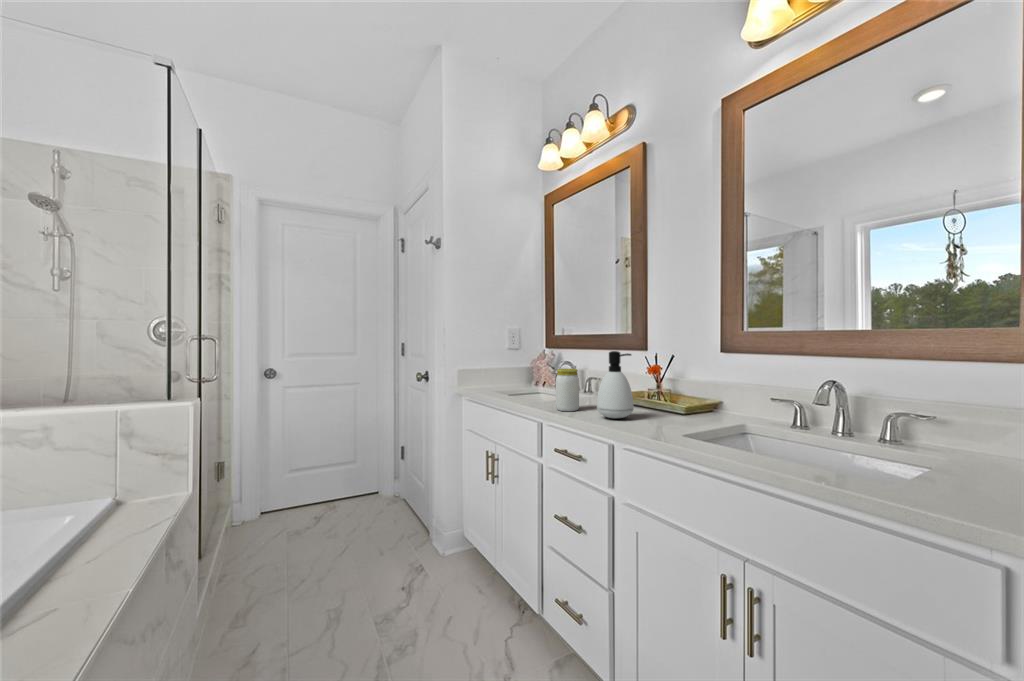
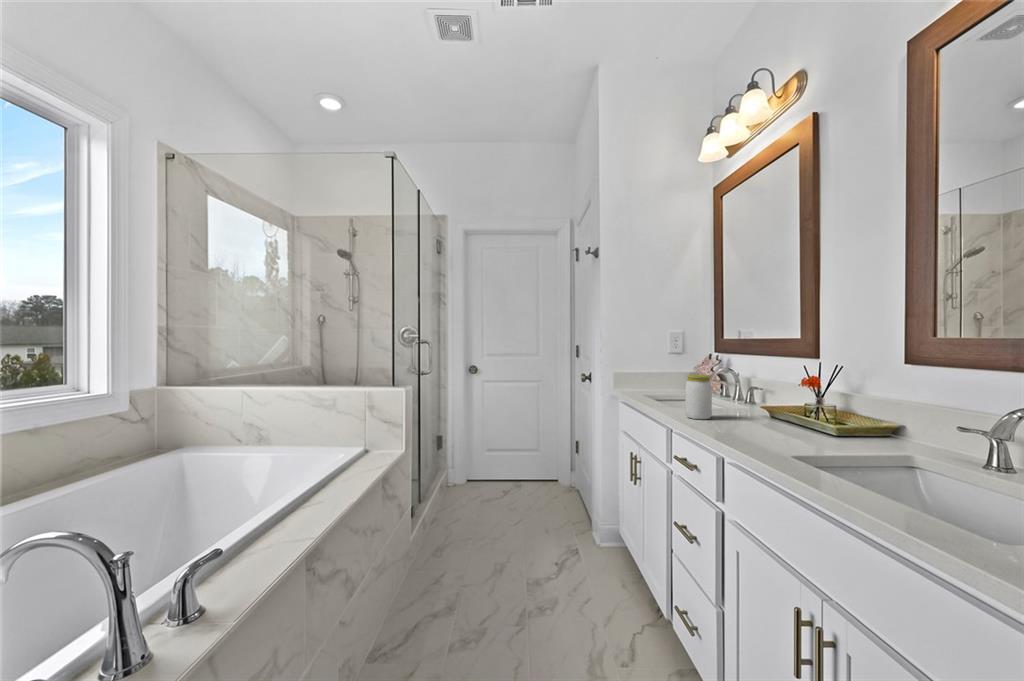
soap dispenser: present [597,351,633,418] -> none [718,358,763,431]

